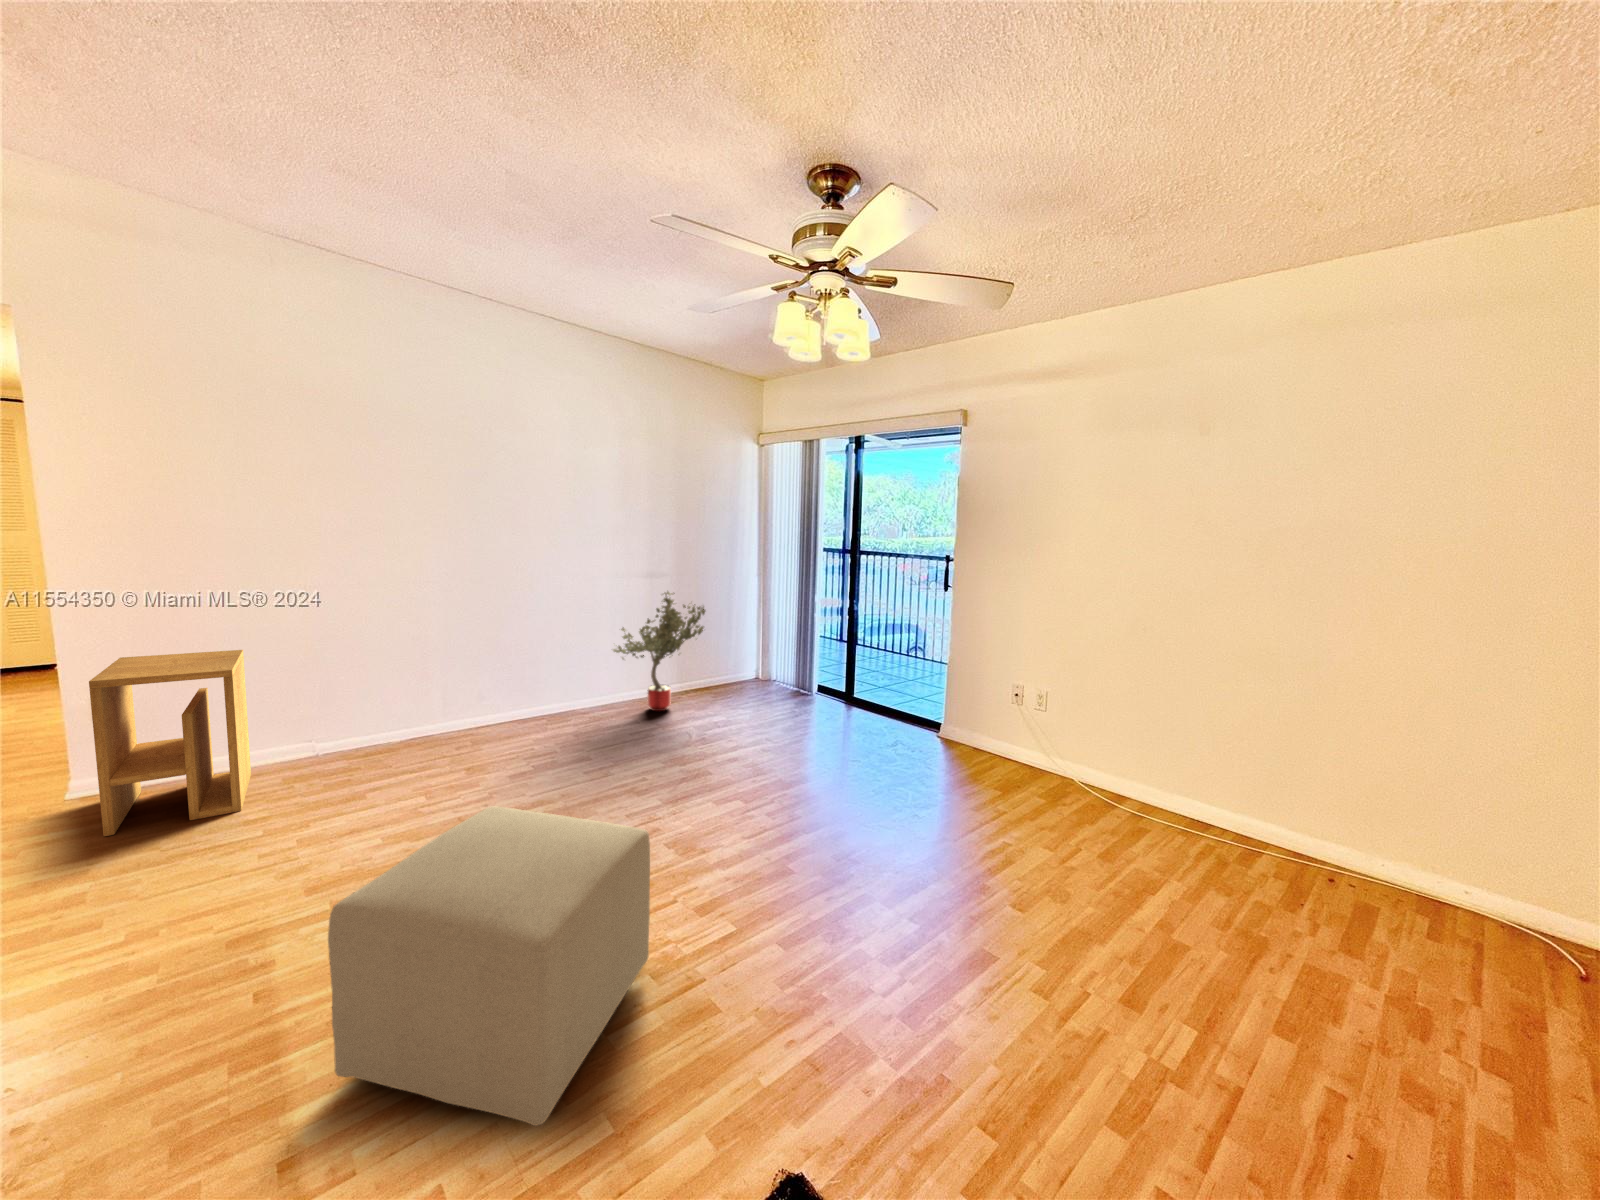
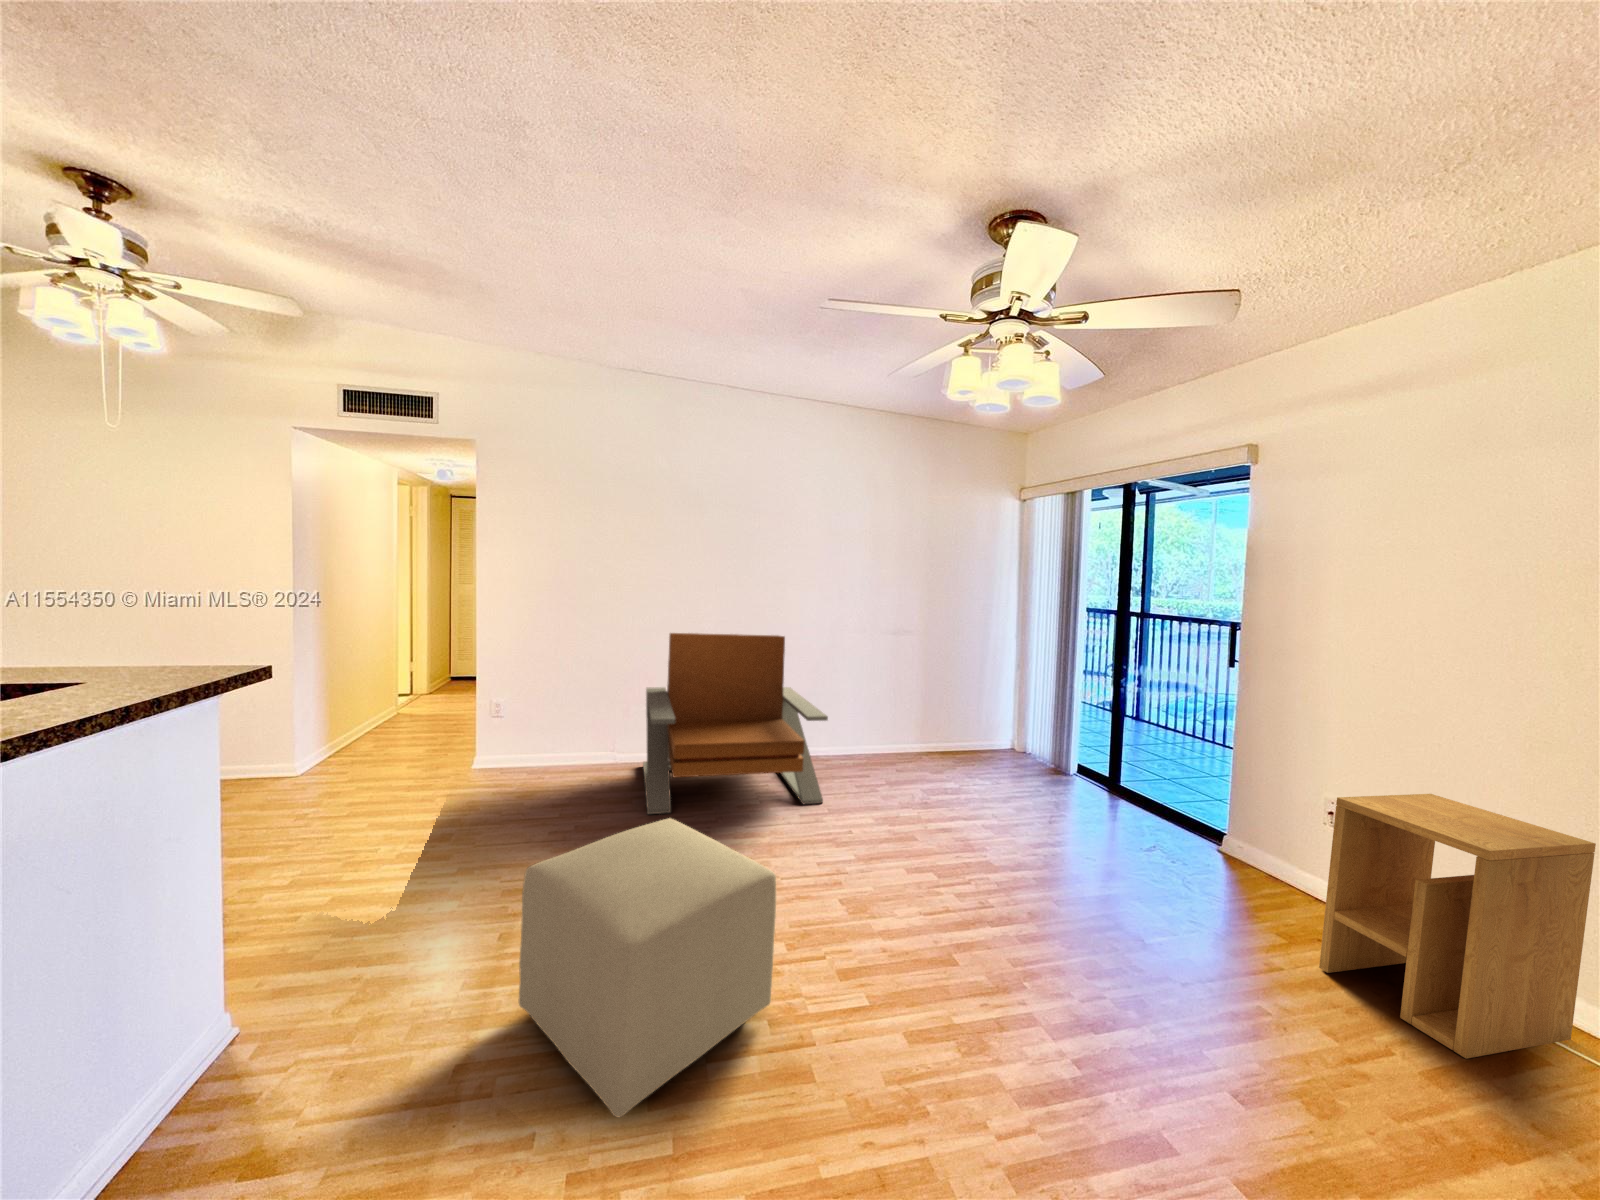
lounge chair: none [350,587,607,817] -> present [643,633,828,814]
potted tree: present [613,592,705,711] -> none [849,647,945,766]
side table: present [89,650,251,836] -> present [1319,794,1596,1059]

